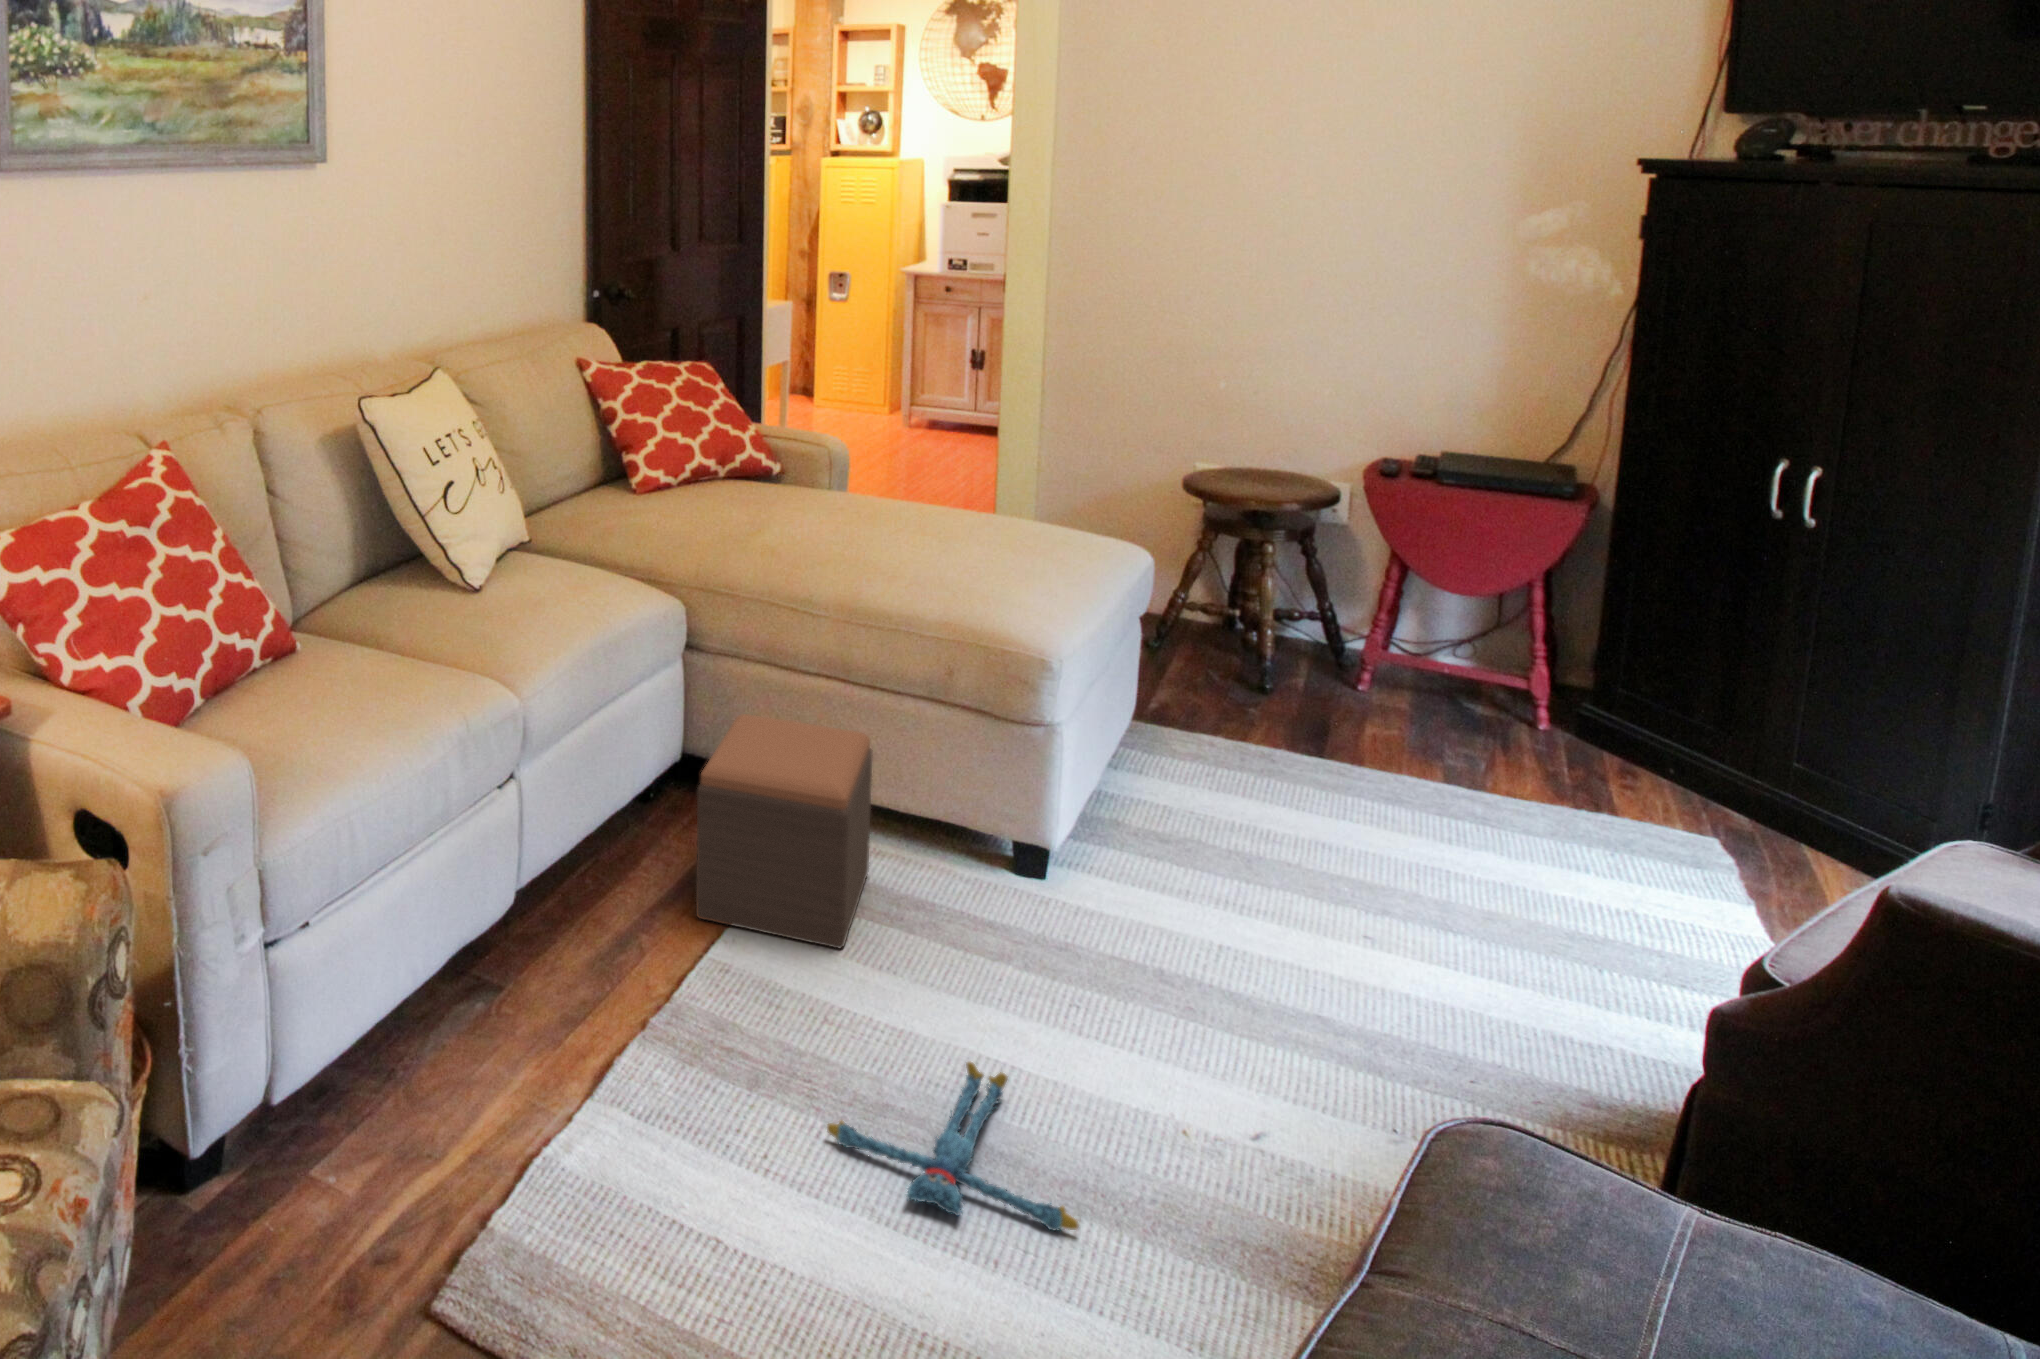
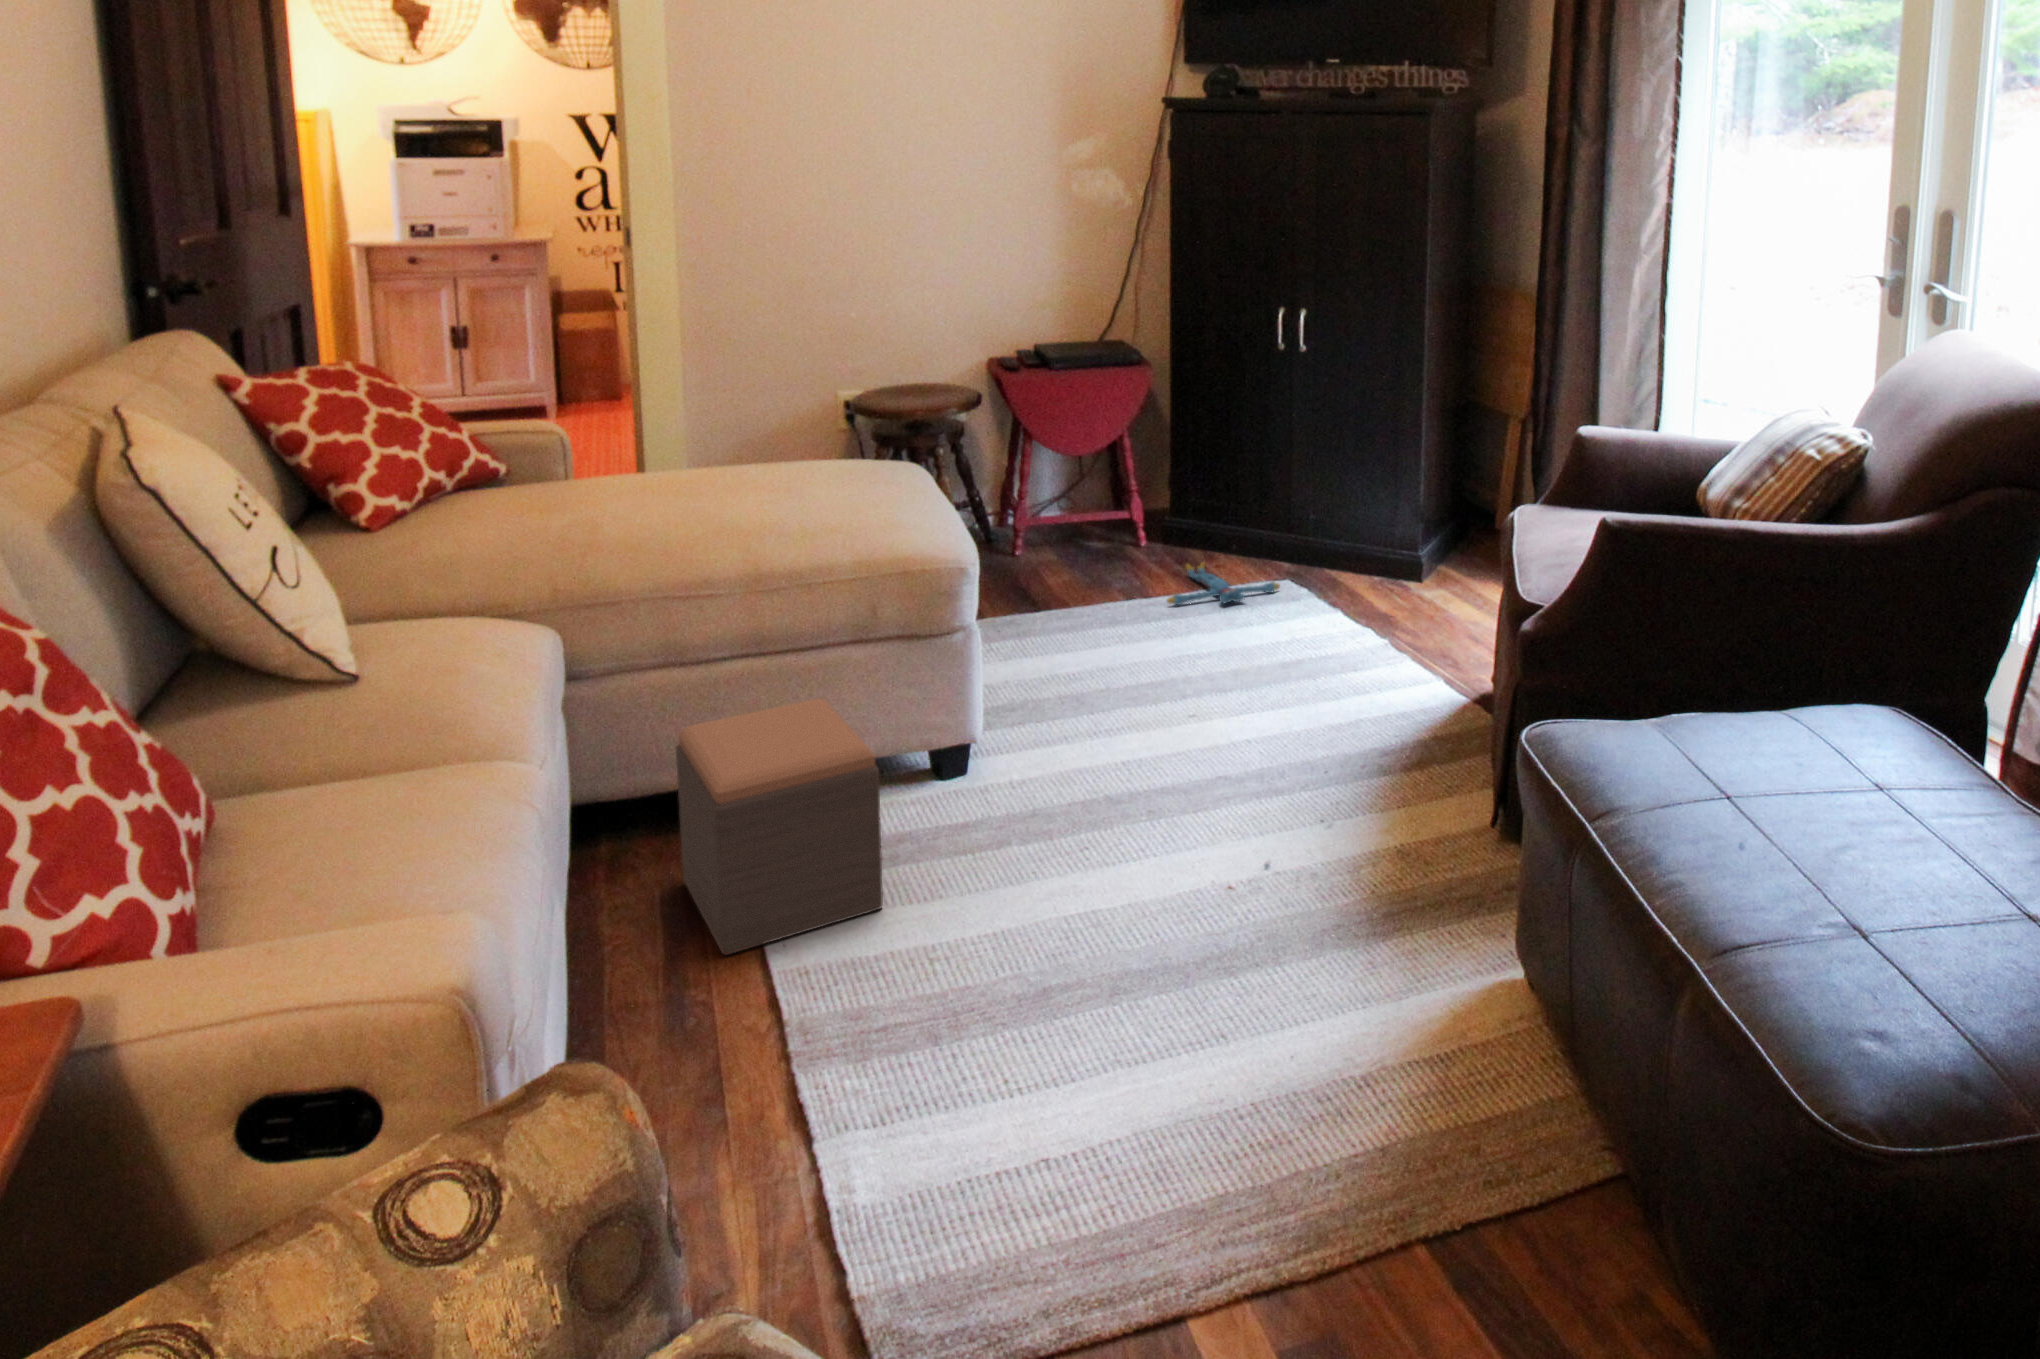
plush toy: present [827,1062,1078,1231] -> present [1167,562,1280,605]

